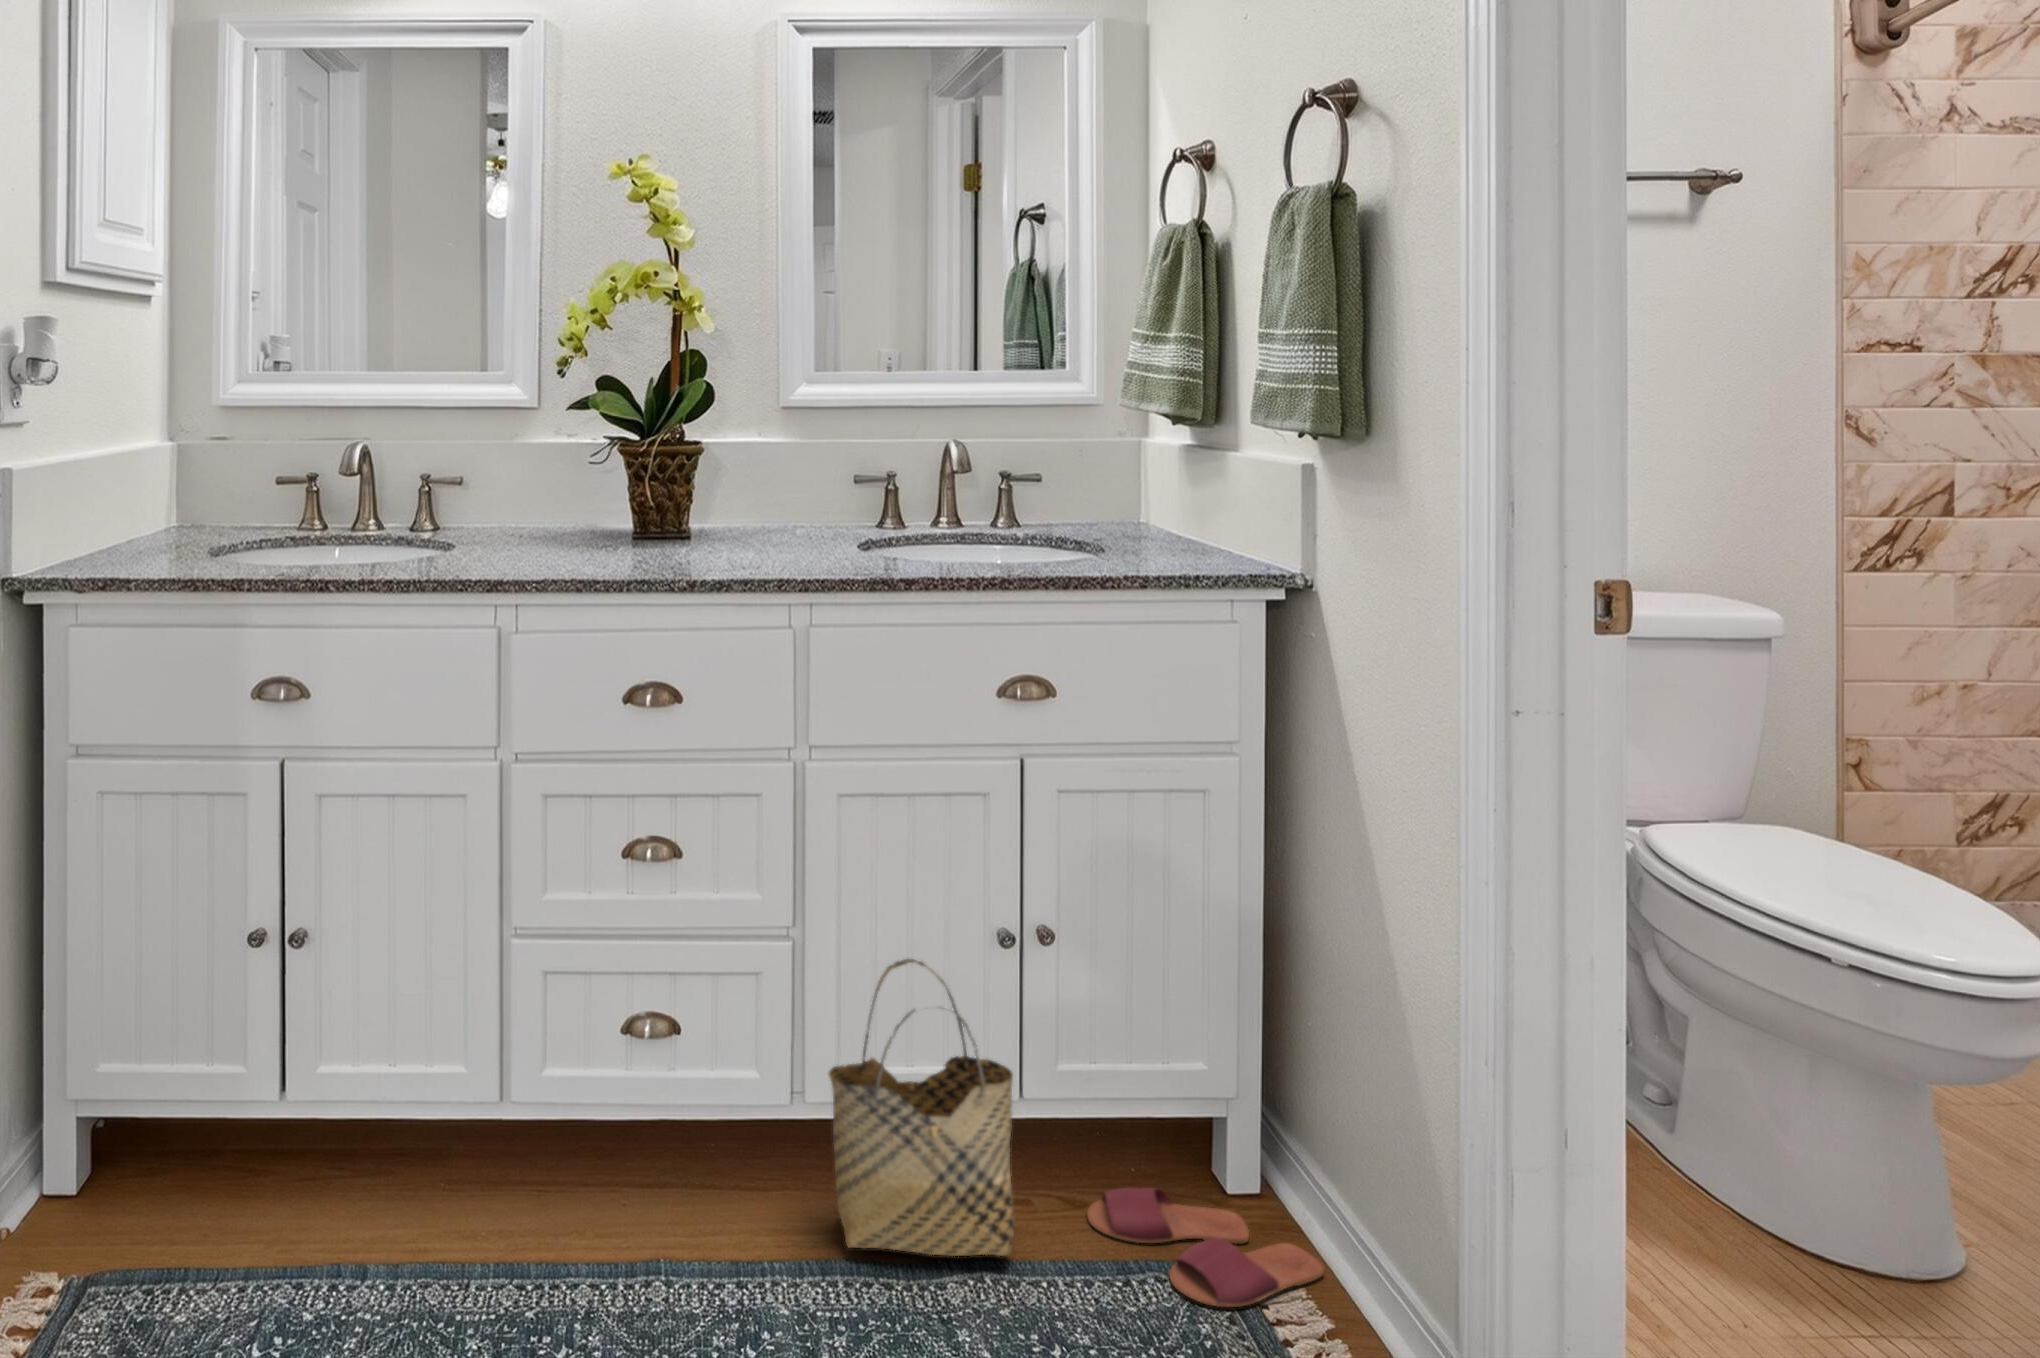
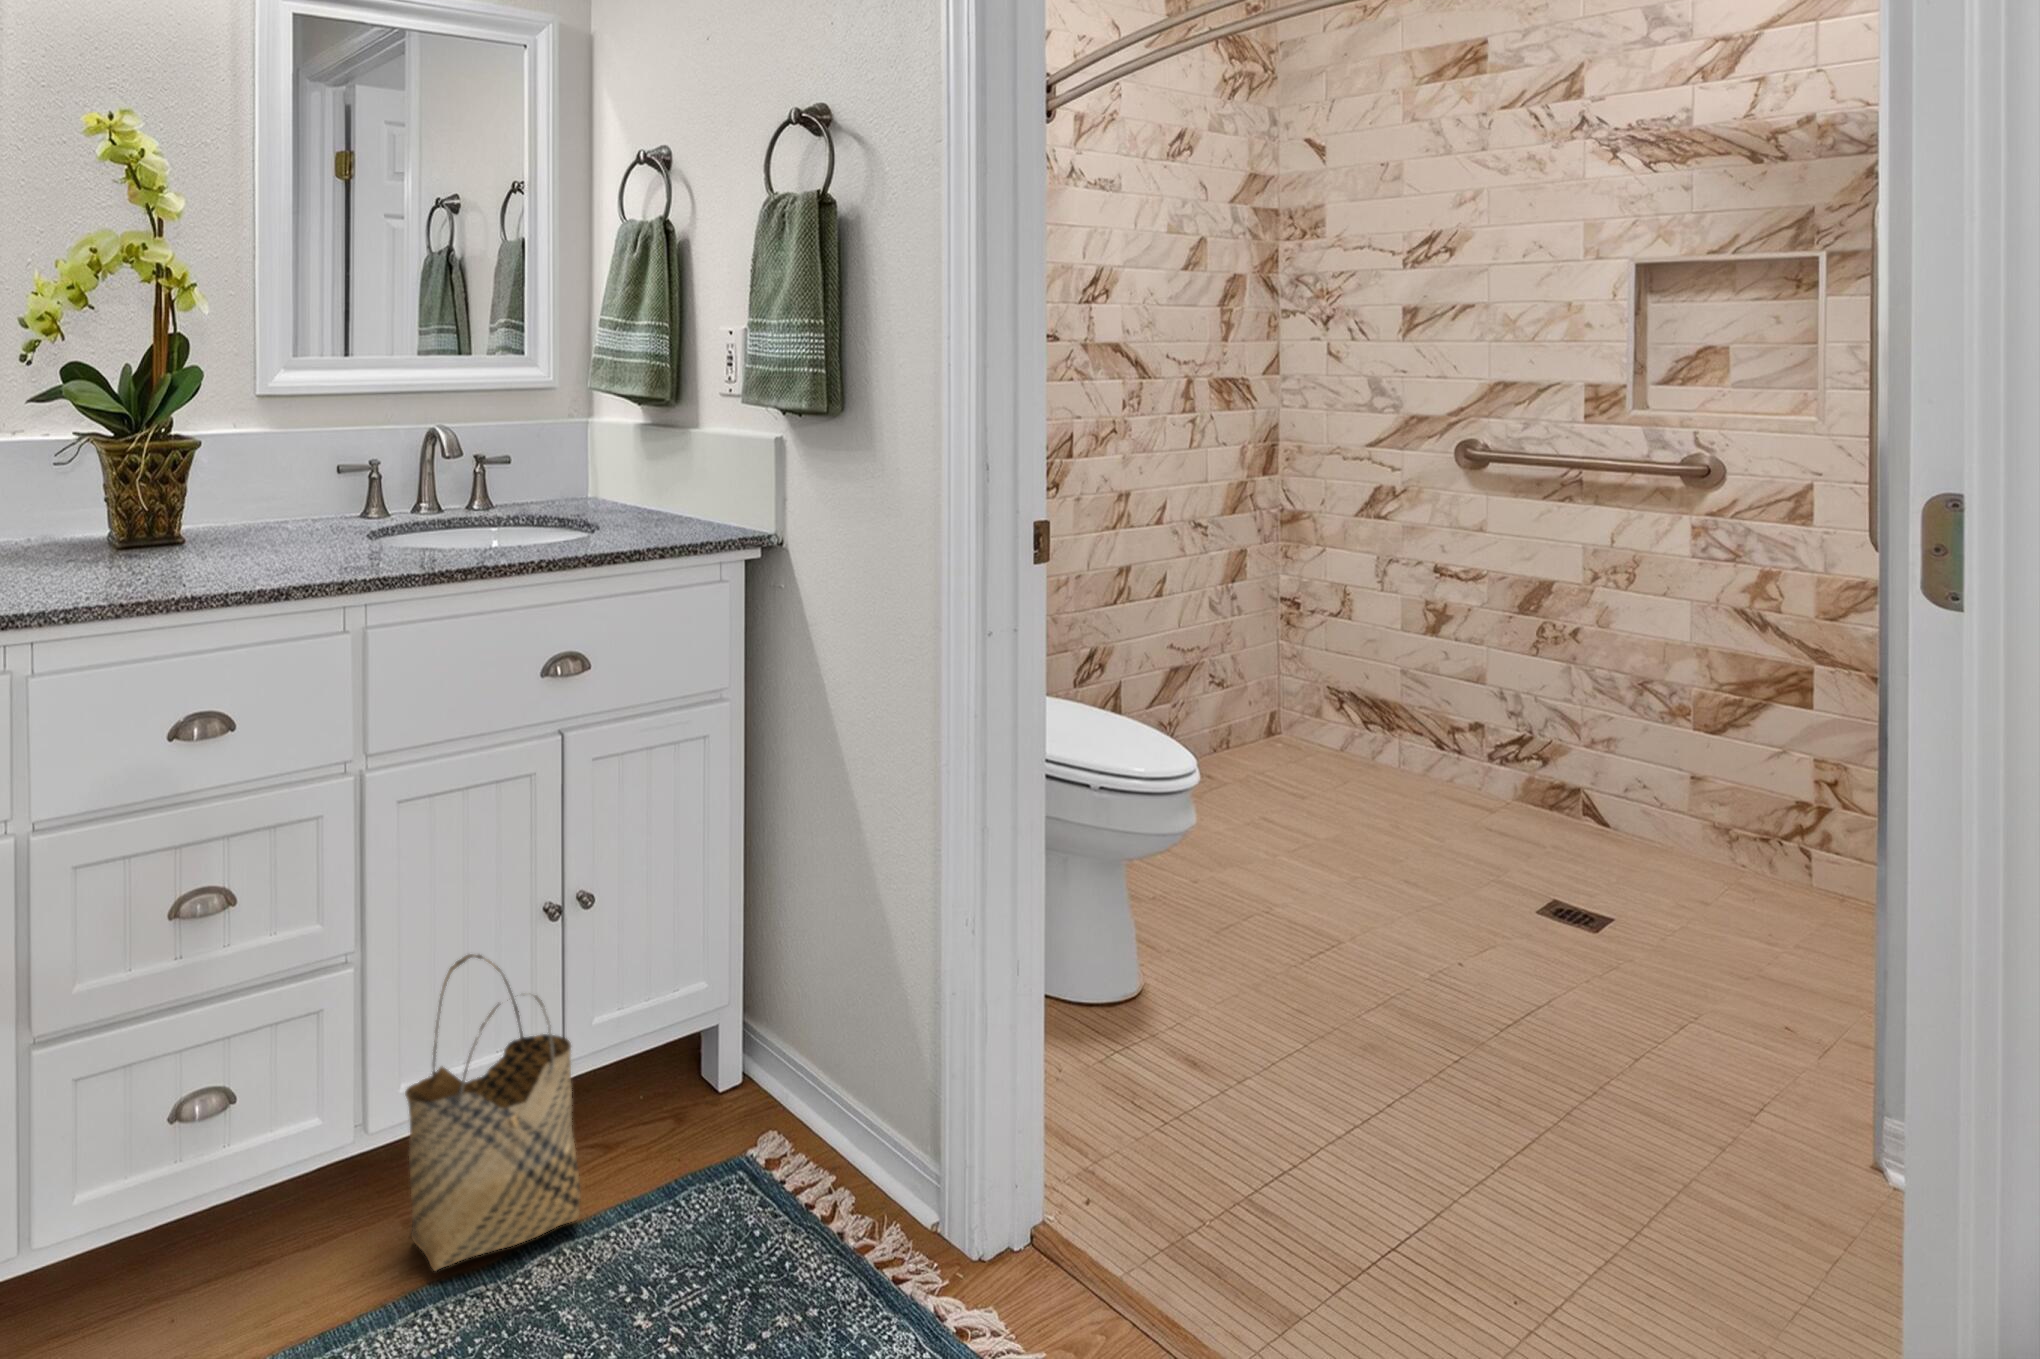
slippers: present [1087,1188,1324,1307] -> none [623,1108,809,1198]

